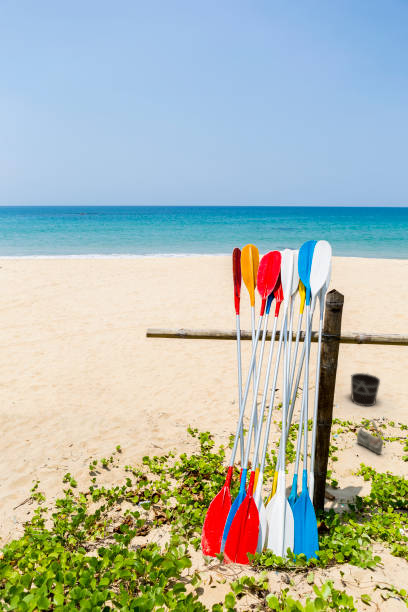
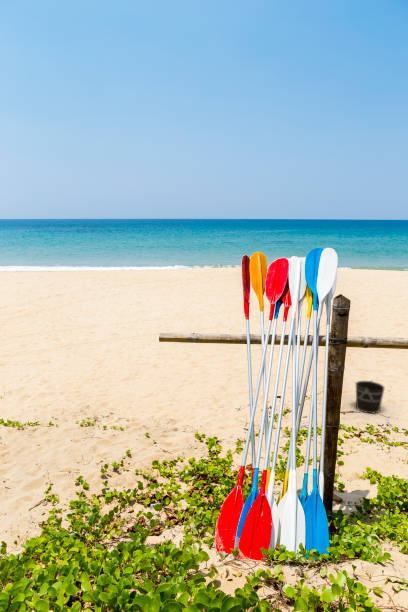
bag: present [357,420,383,454] -> none [362,425,389,459]

